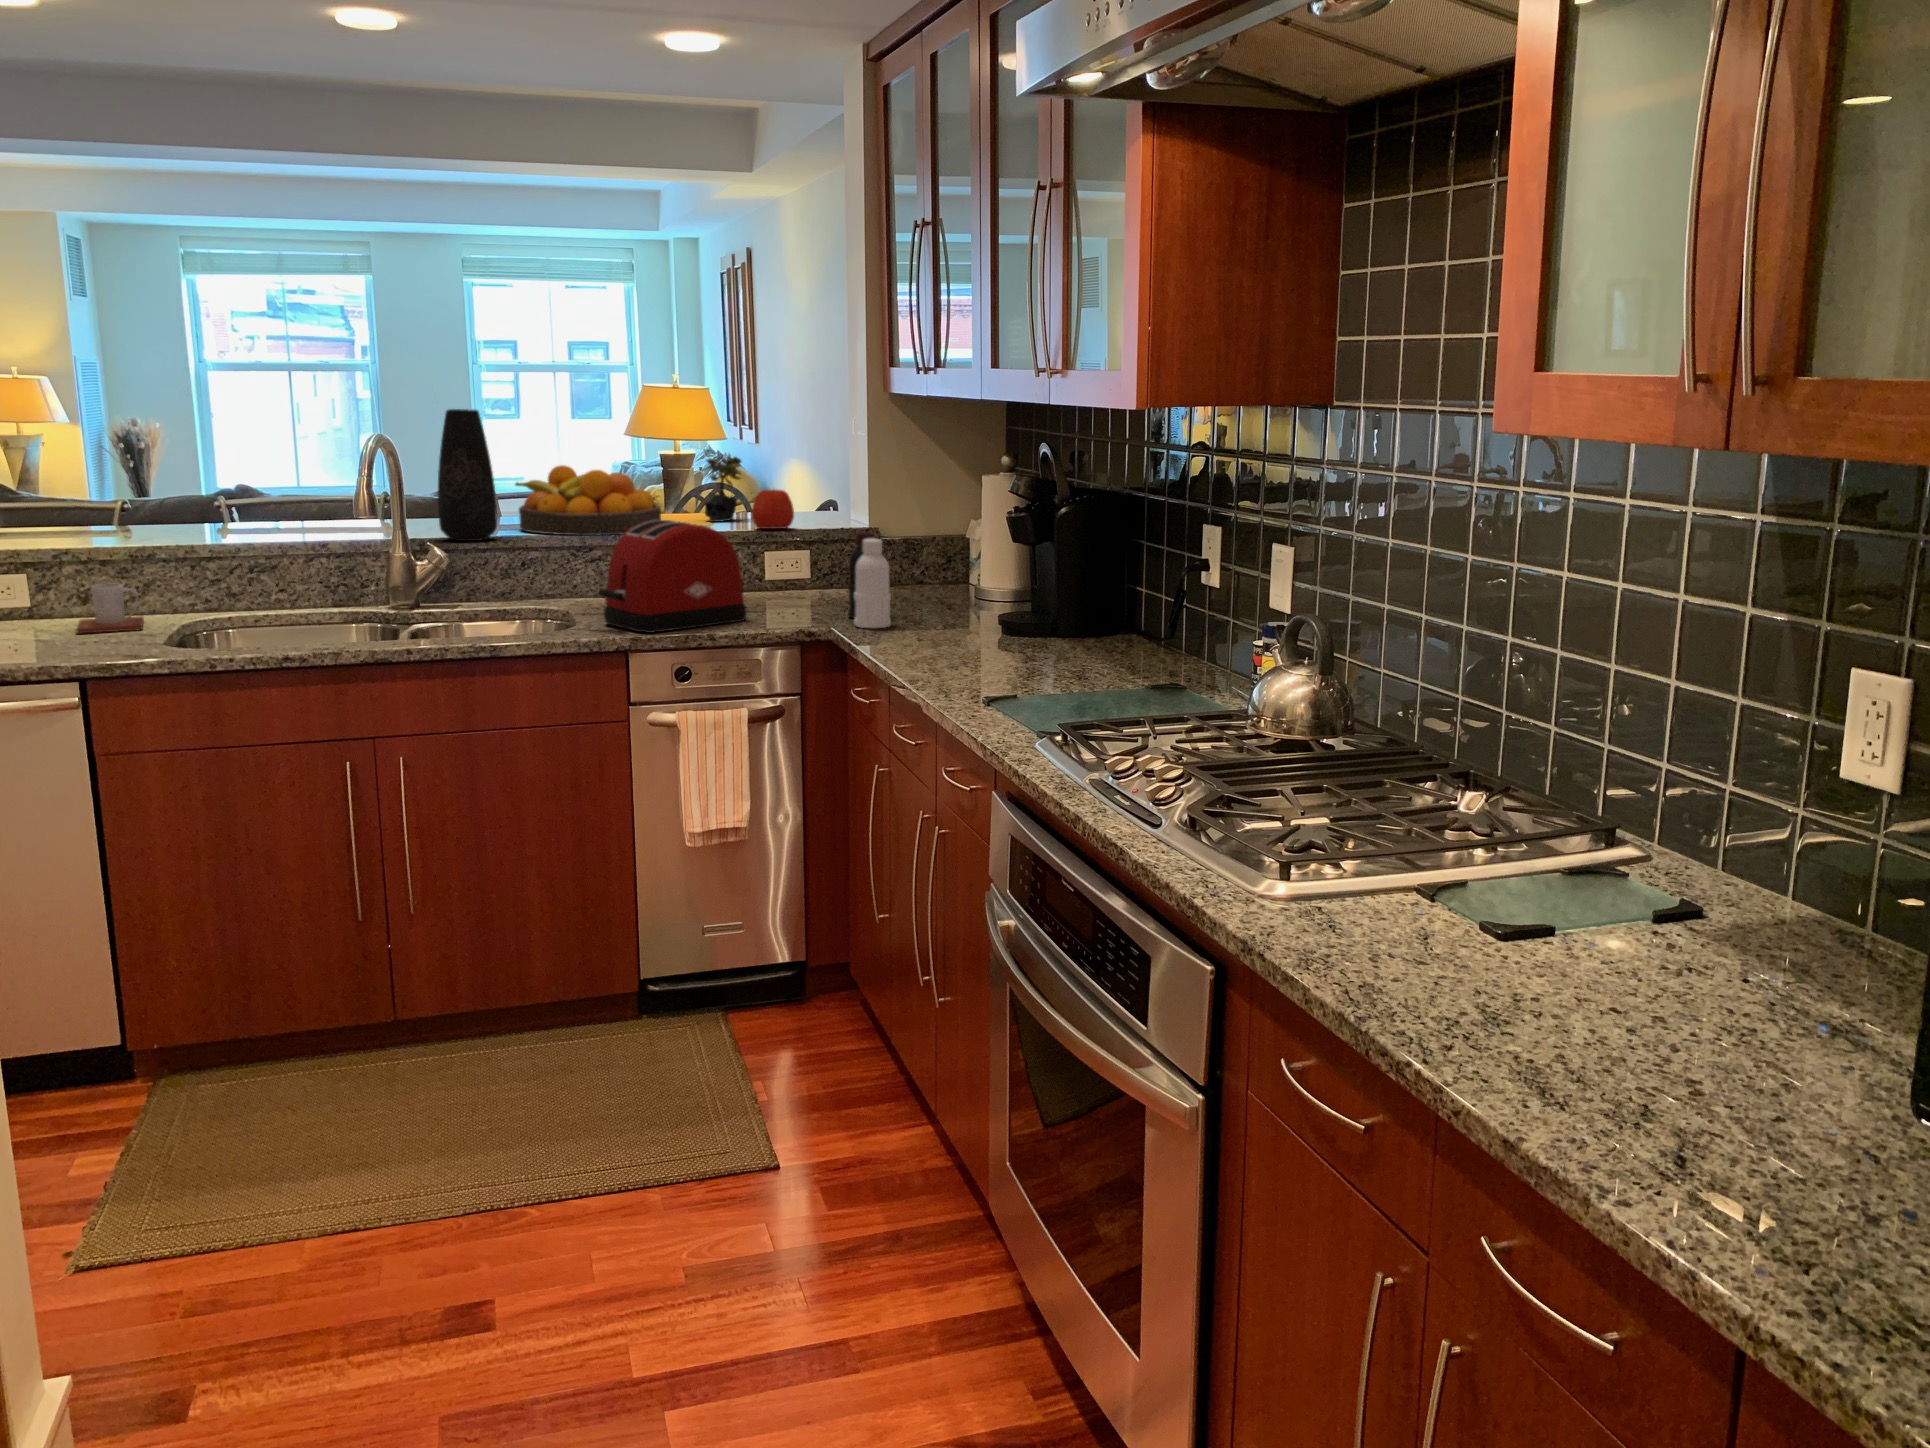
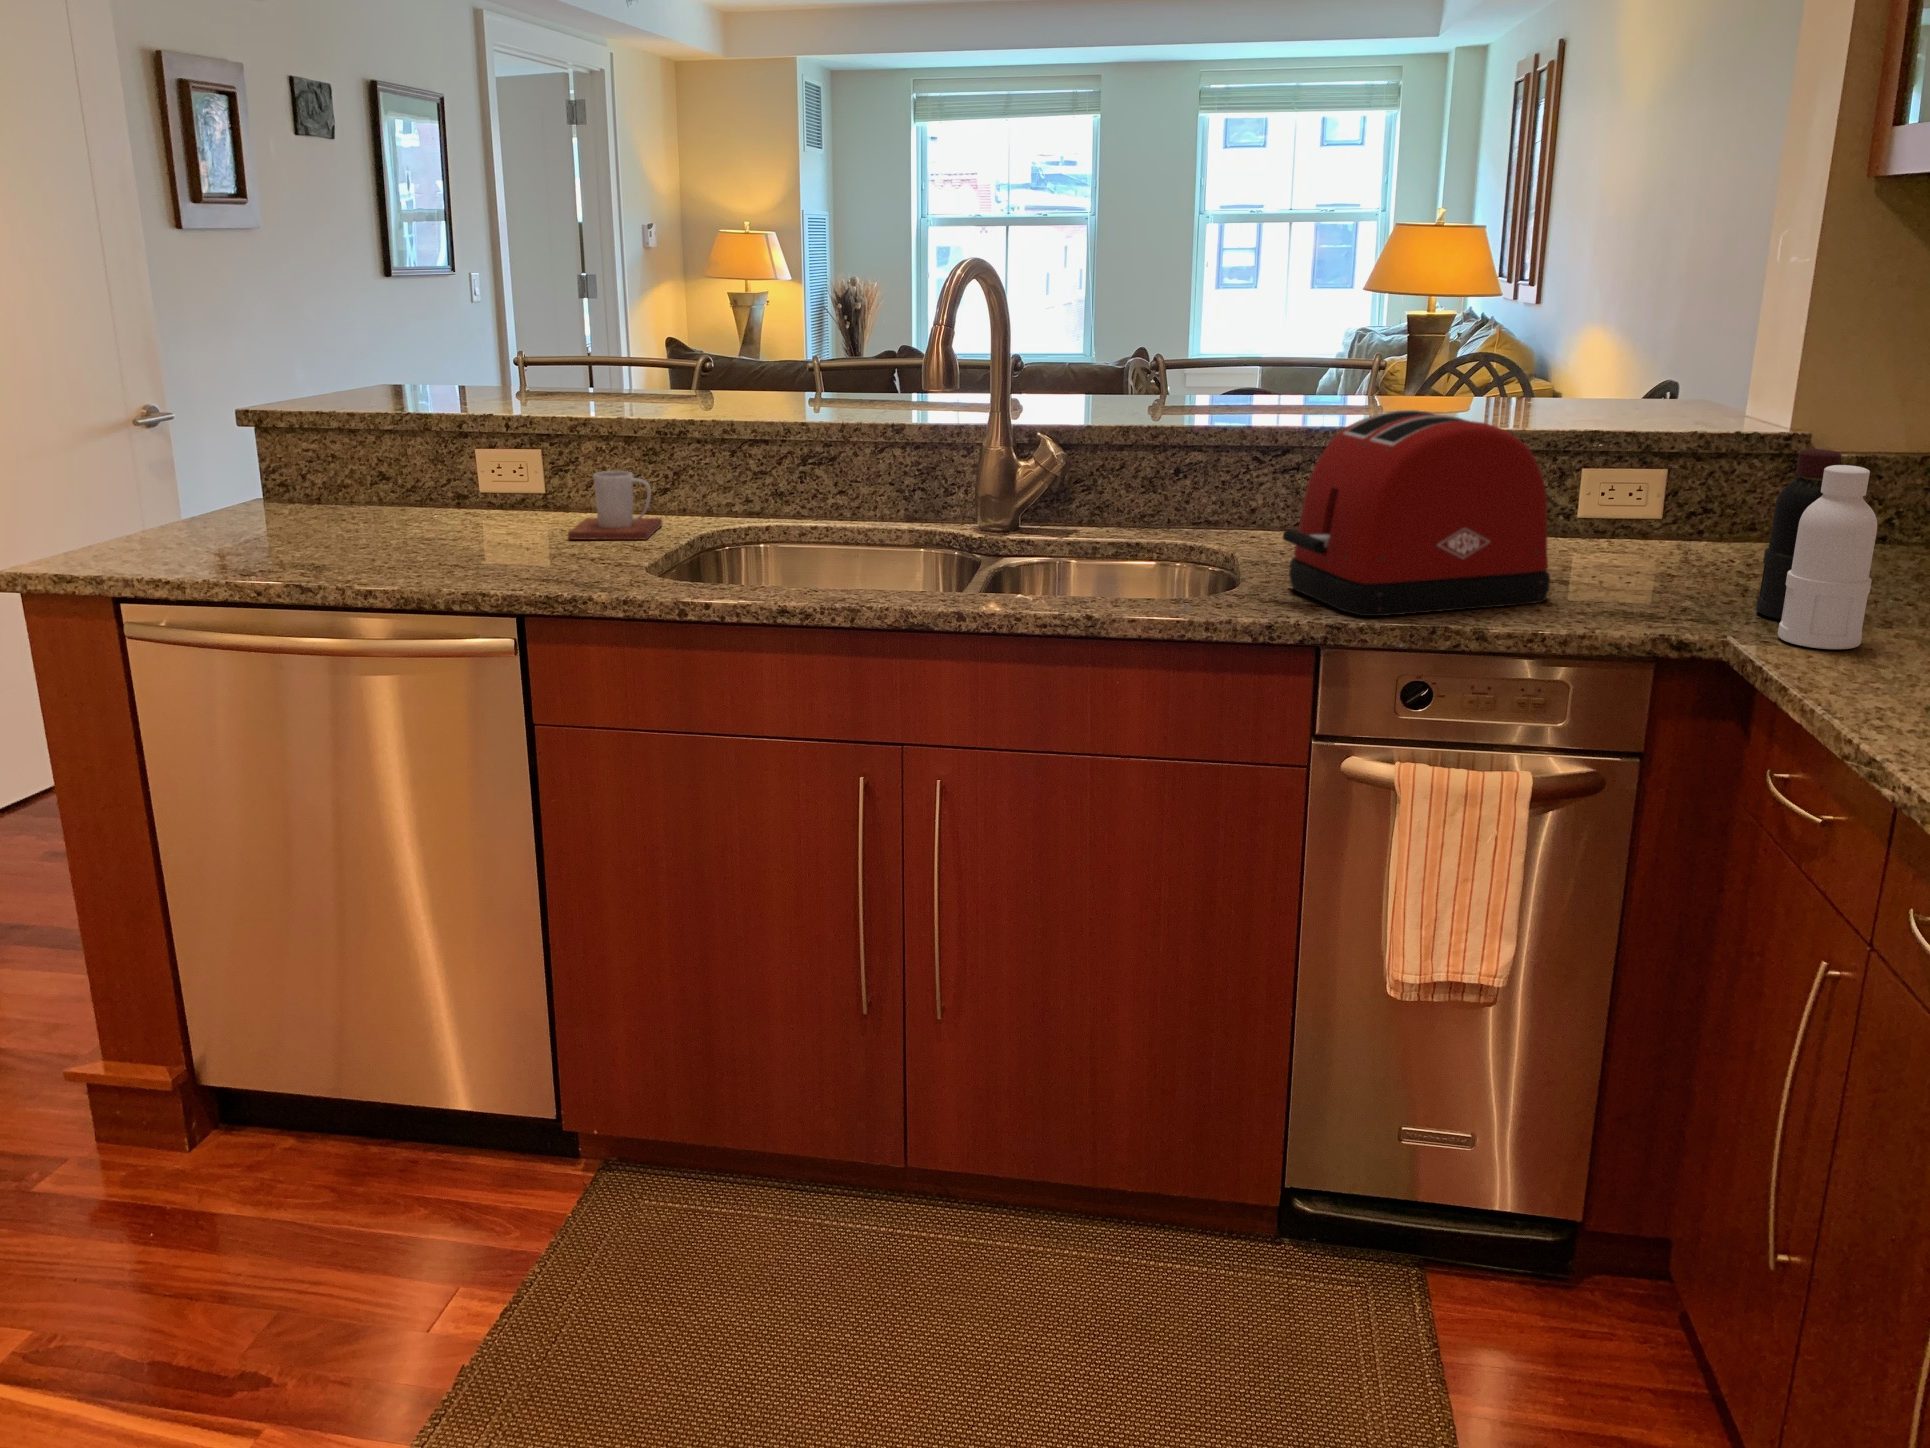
vase: present [438,409,497,541] -> none [1060,222,1146,431]
succulent plant: present [701,454,741,522] -> none [1477,300,1550,413]
fruit bowl: present [516,465,661,536] -> none [1184,316,1408,430]
apple: present [752,489,794,529] -> none [1563,358,1641,430]

